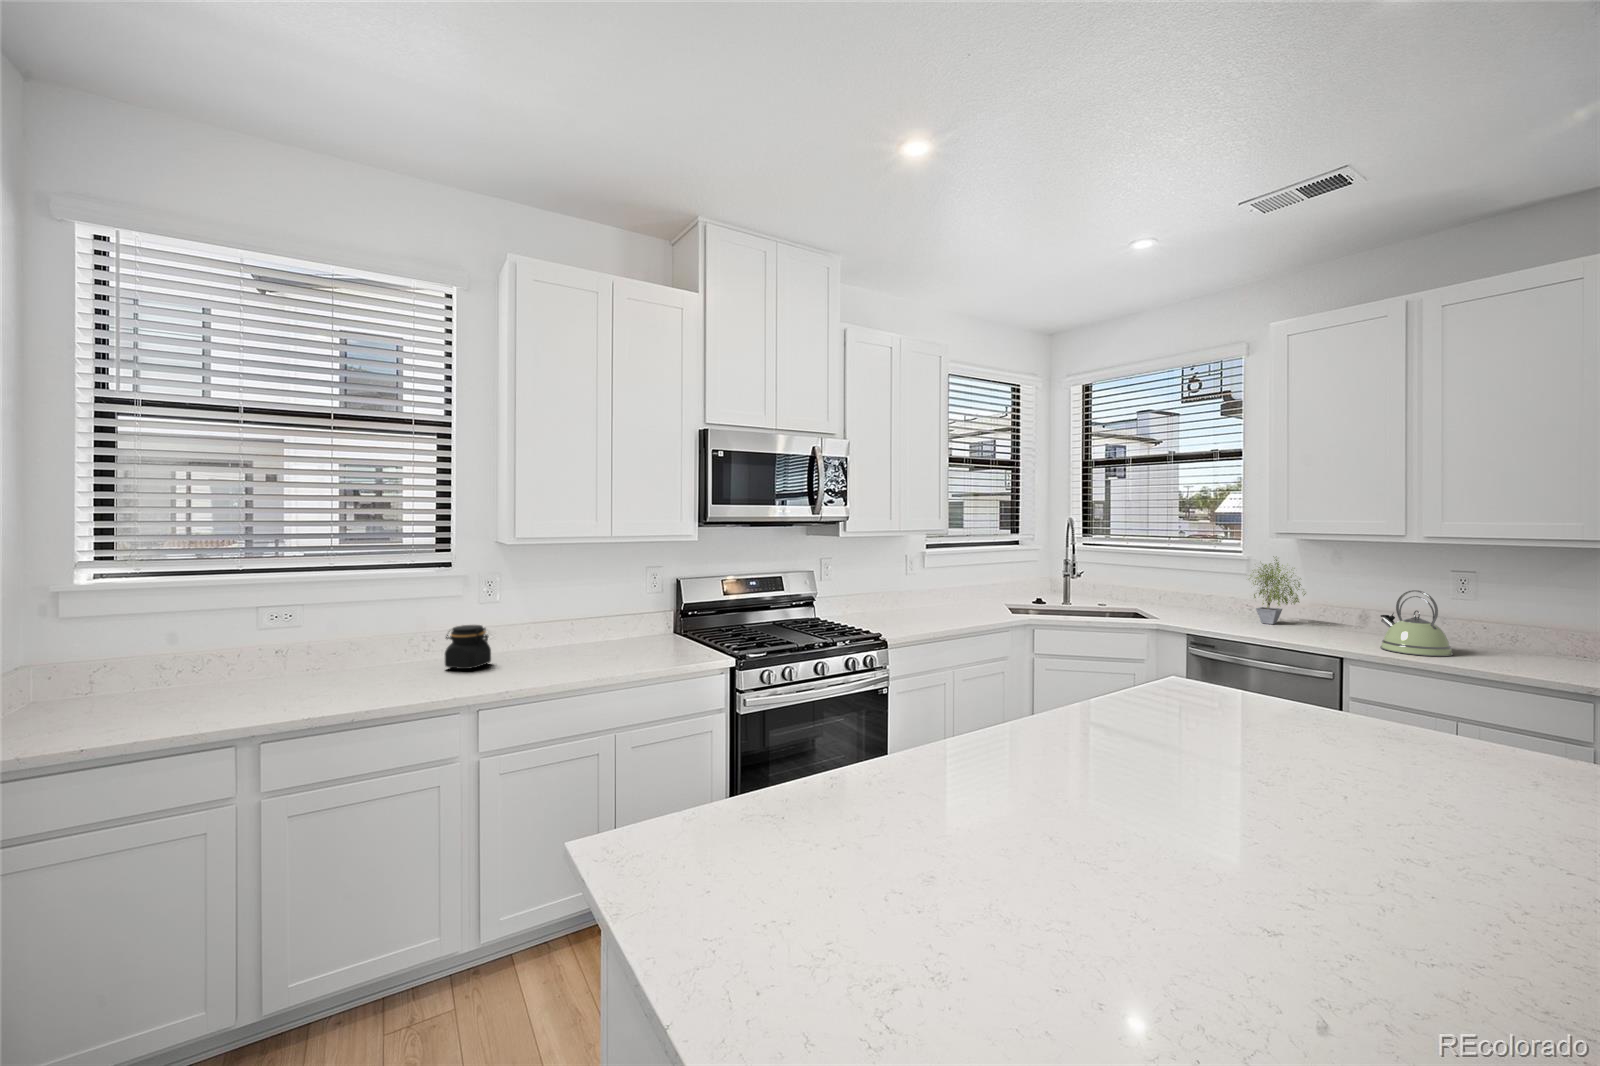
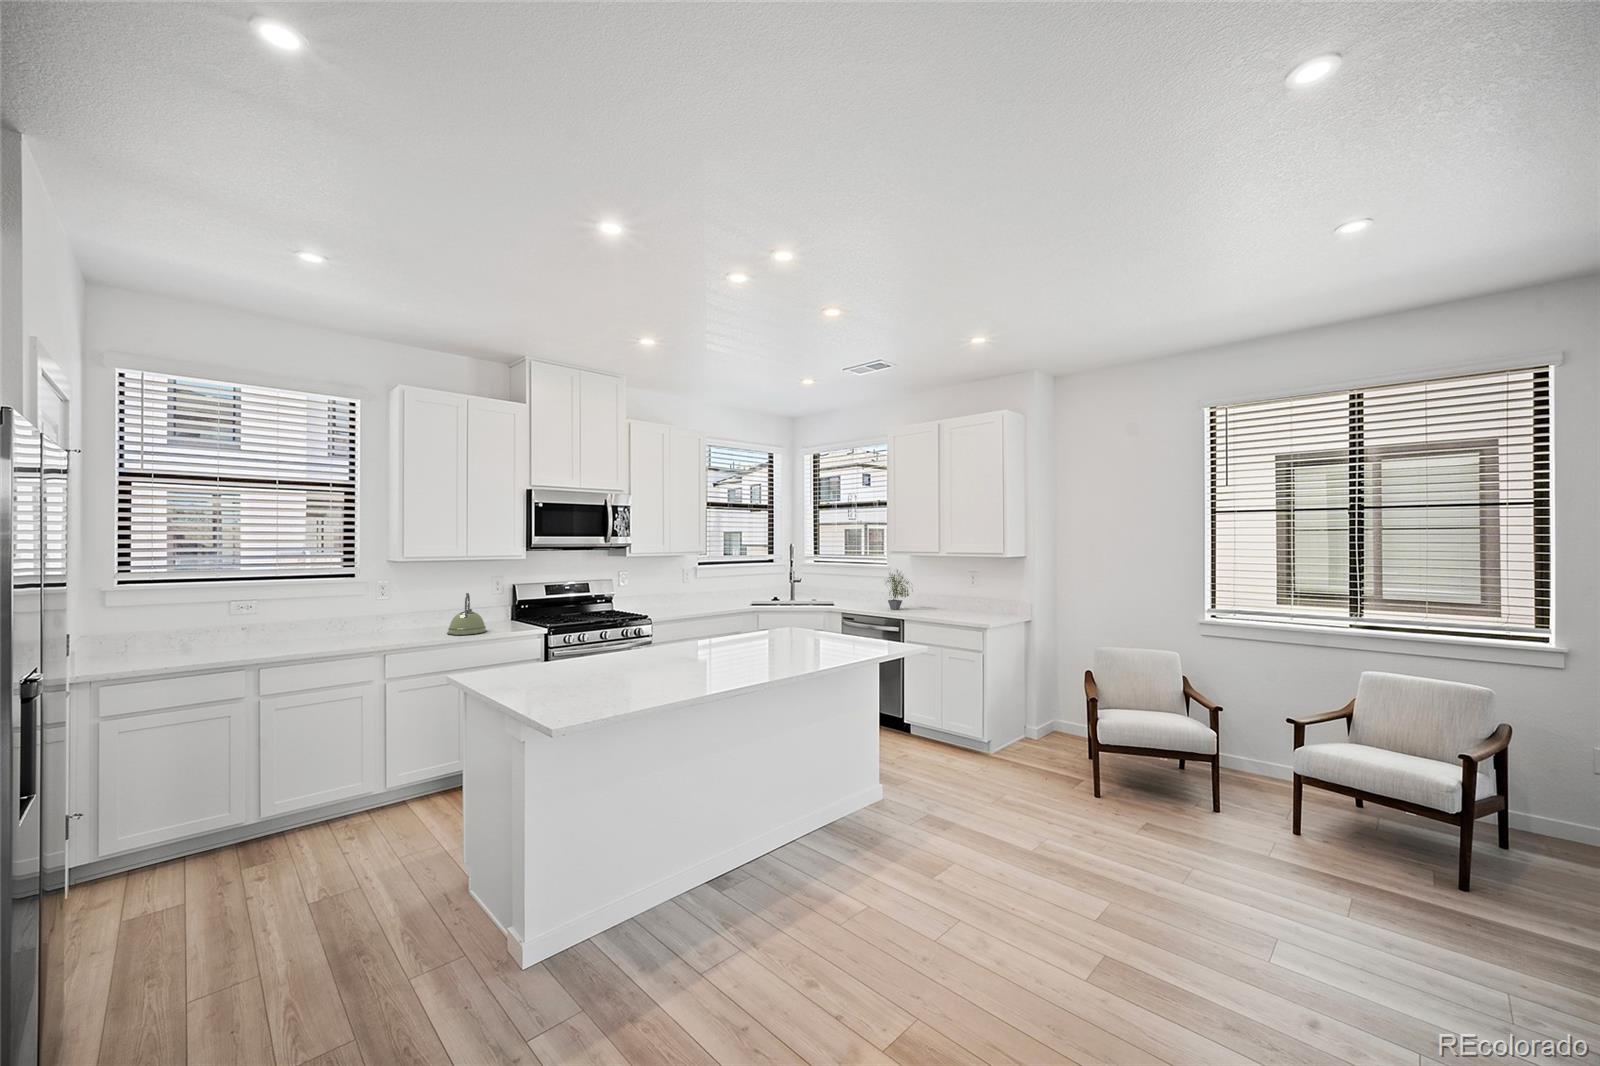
kettle: present [1380,590,1453,656] -> present [448,593,486,635]
jar: present [445,625,491,669] -> none [350,613,382,640]

